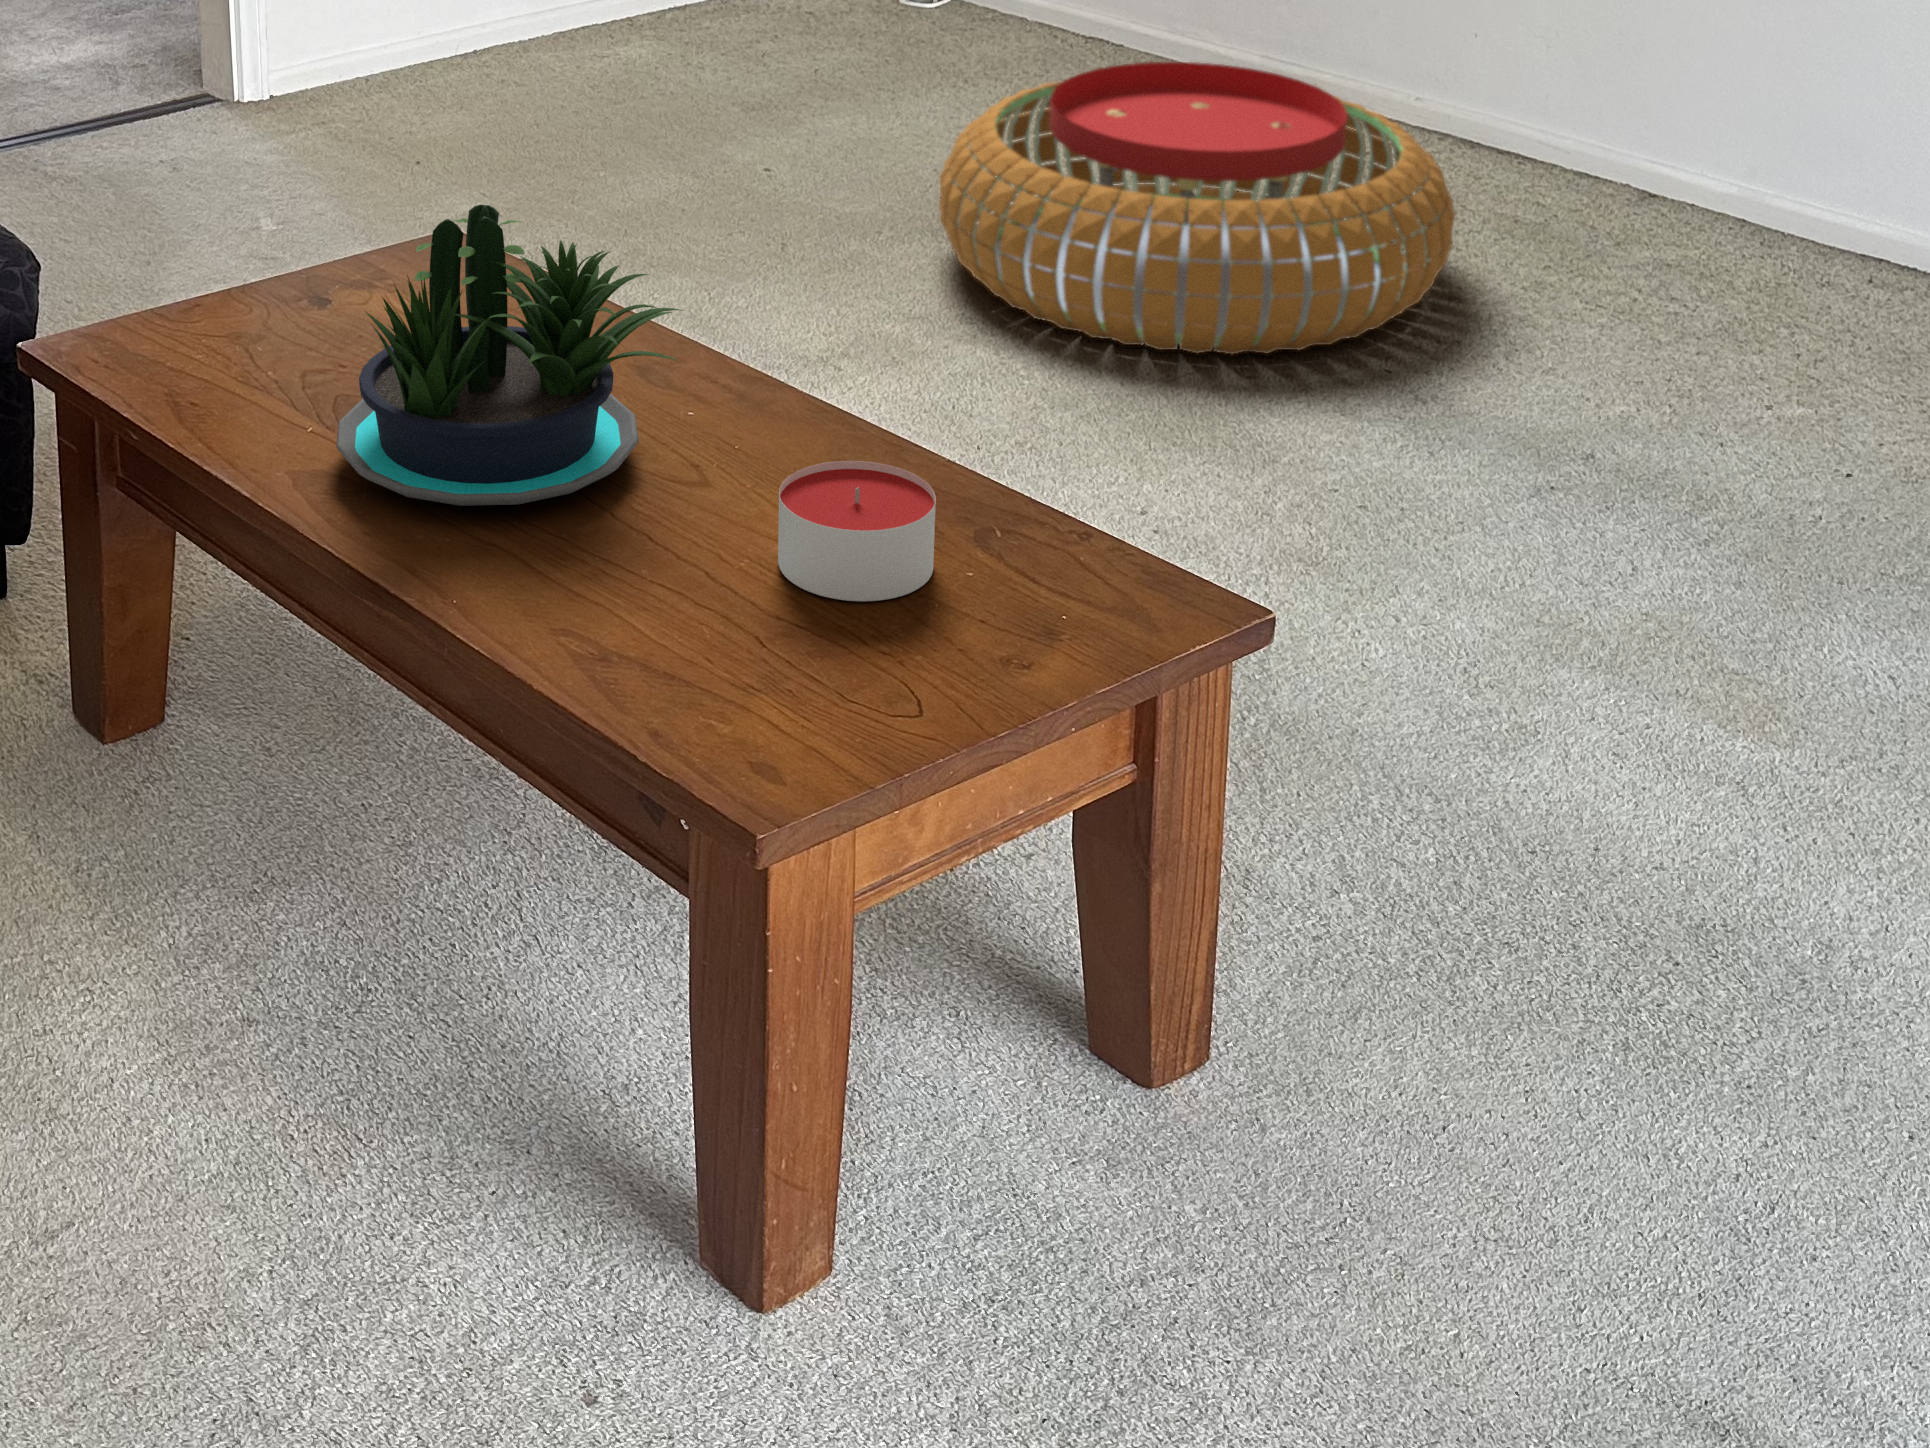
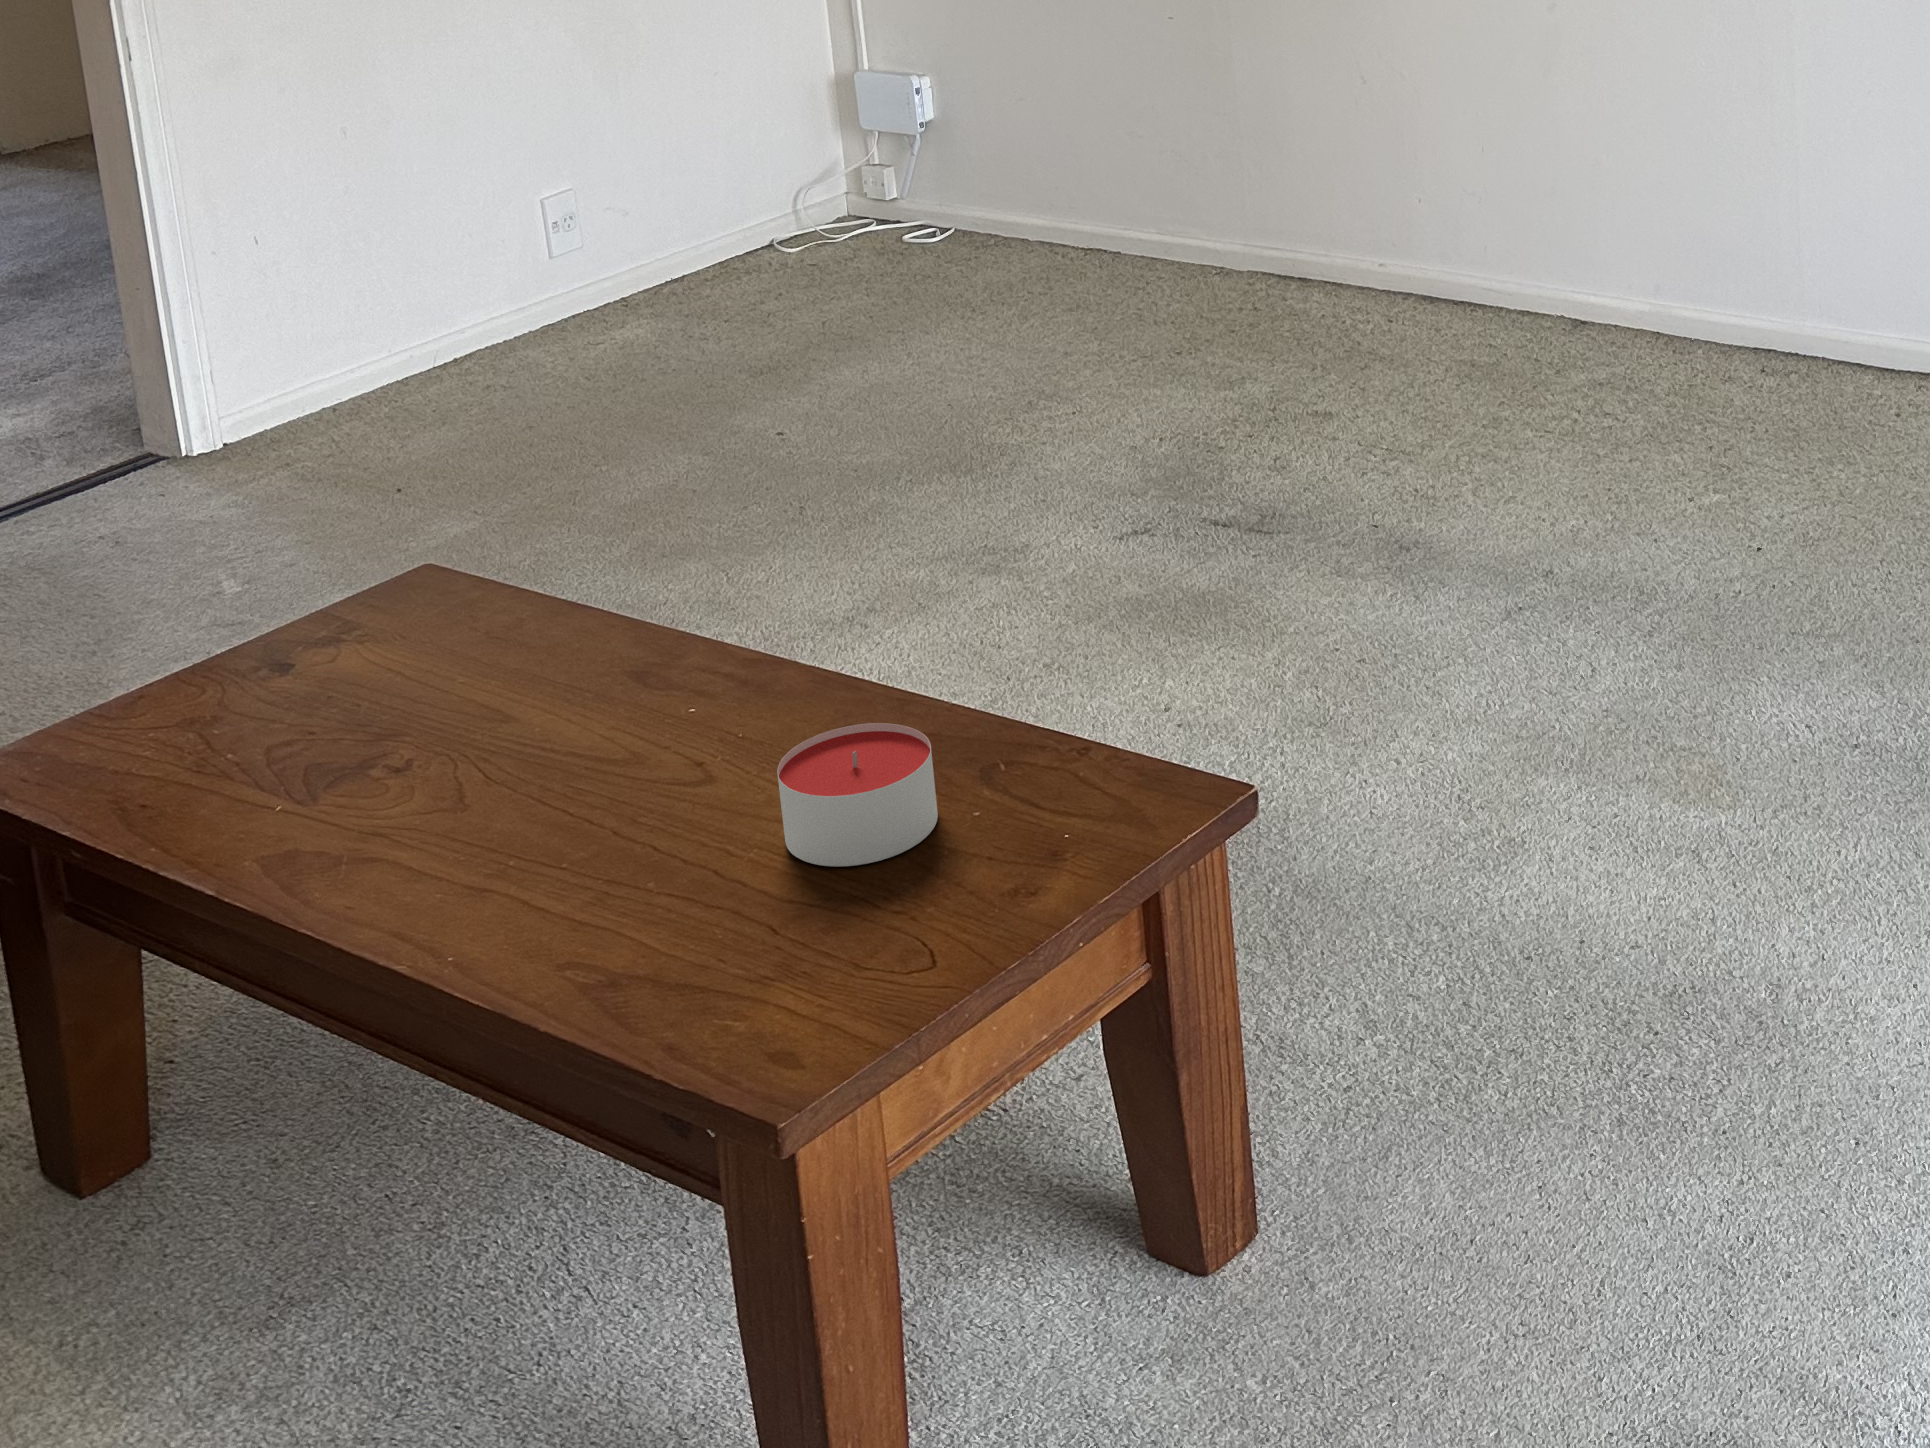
pouf: present [939,62,1455,354] -> none [951,273,1428,556]
potted plant: present [336,205,681,506] -> none [310,537,669,856]

